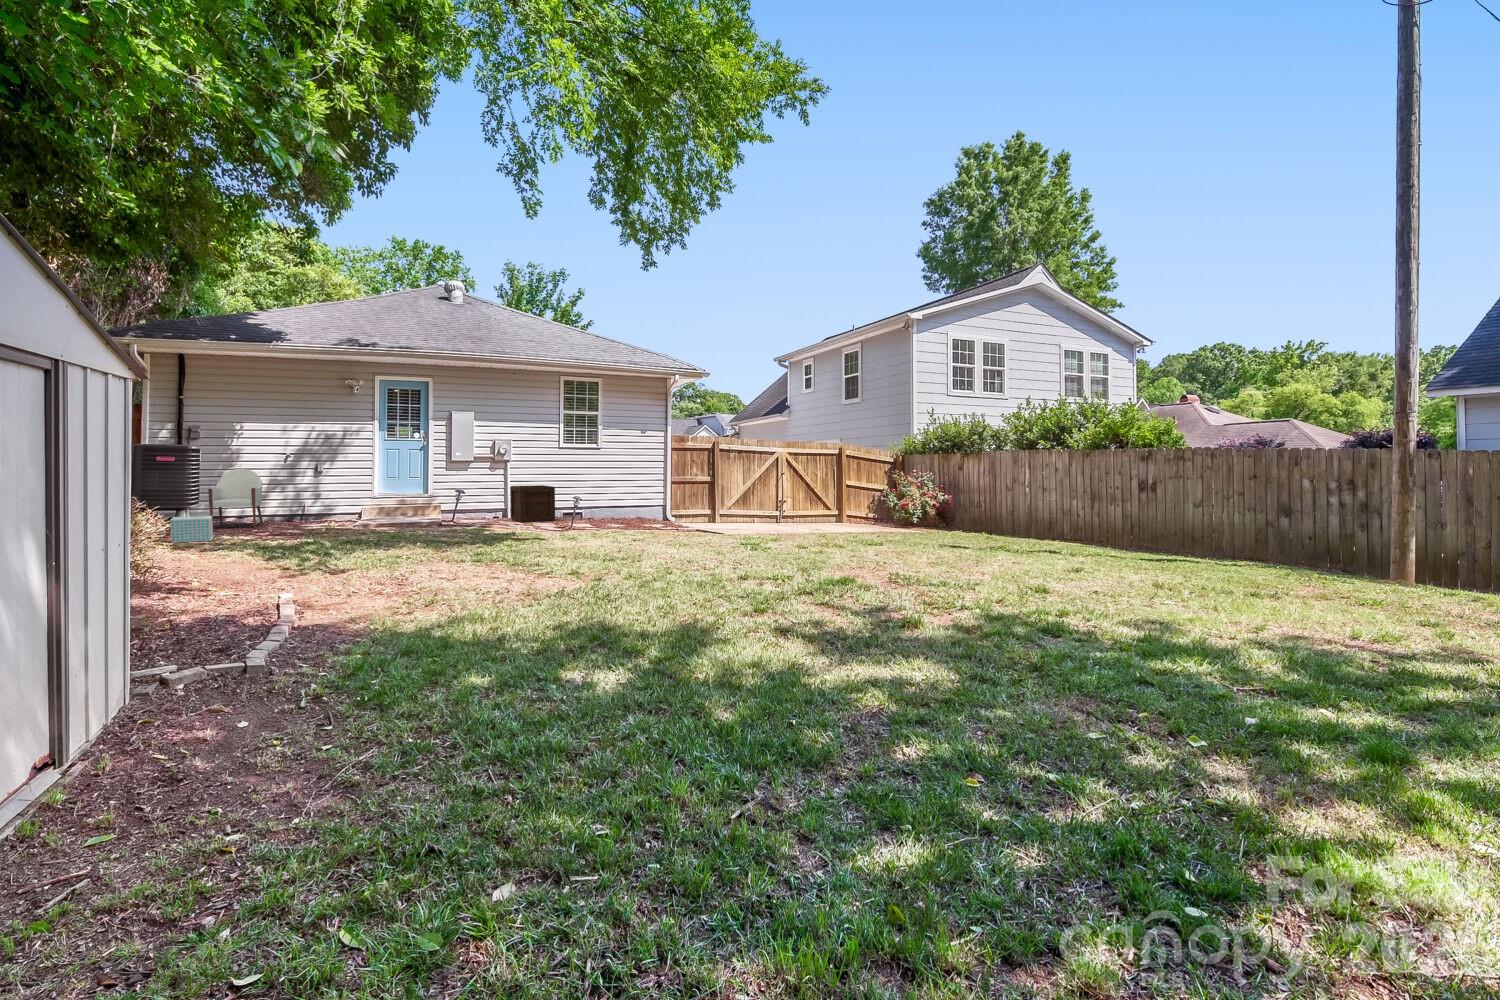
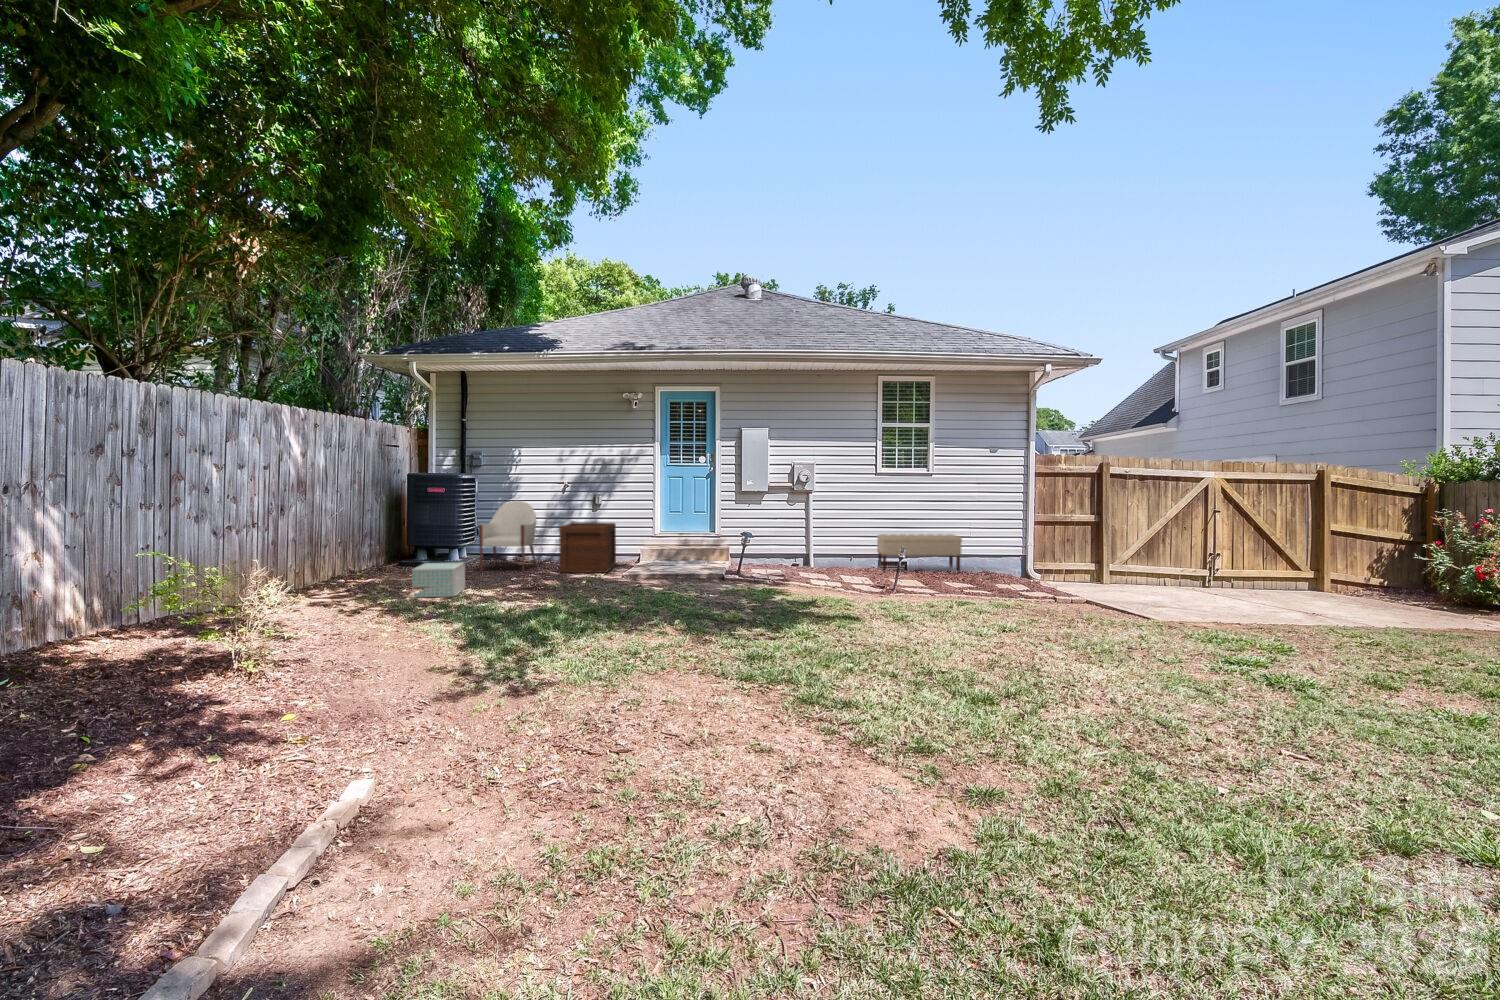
wooden crate: present [510,485,555,522] -> present [559,523,616,573]
bench: none [560,492,621,520] -> present [877,534,962,572]

